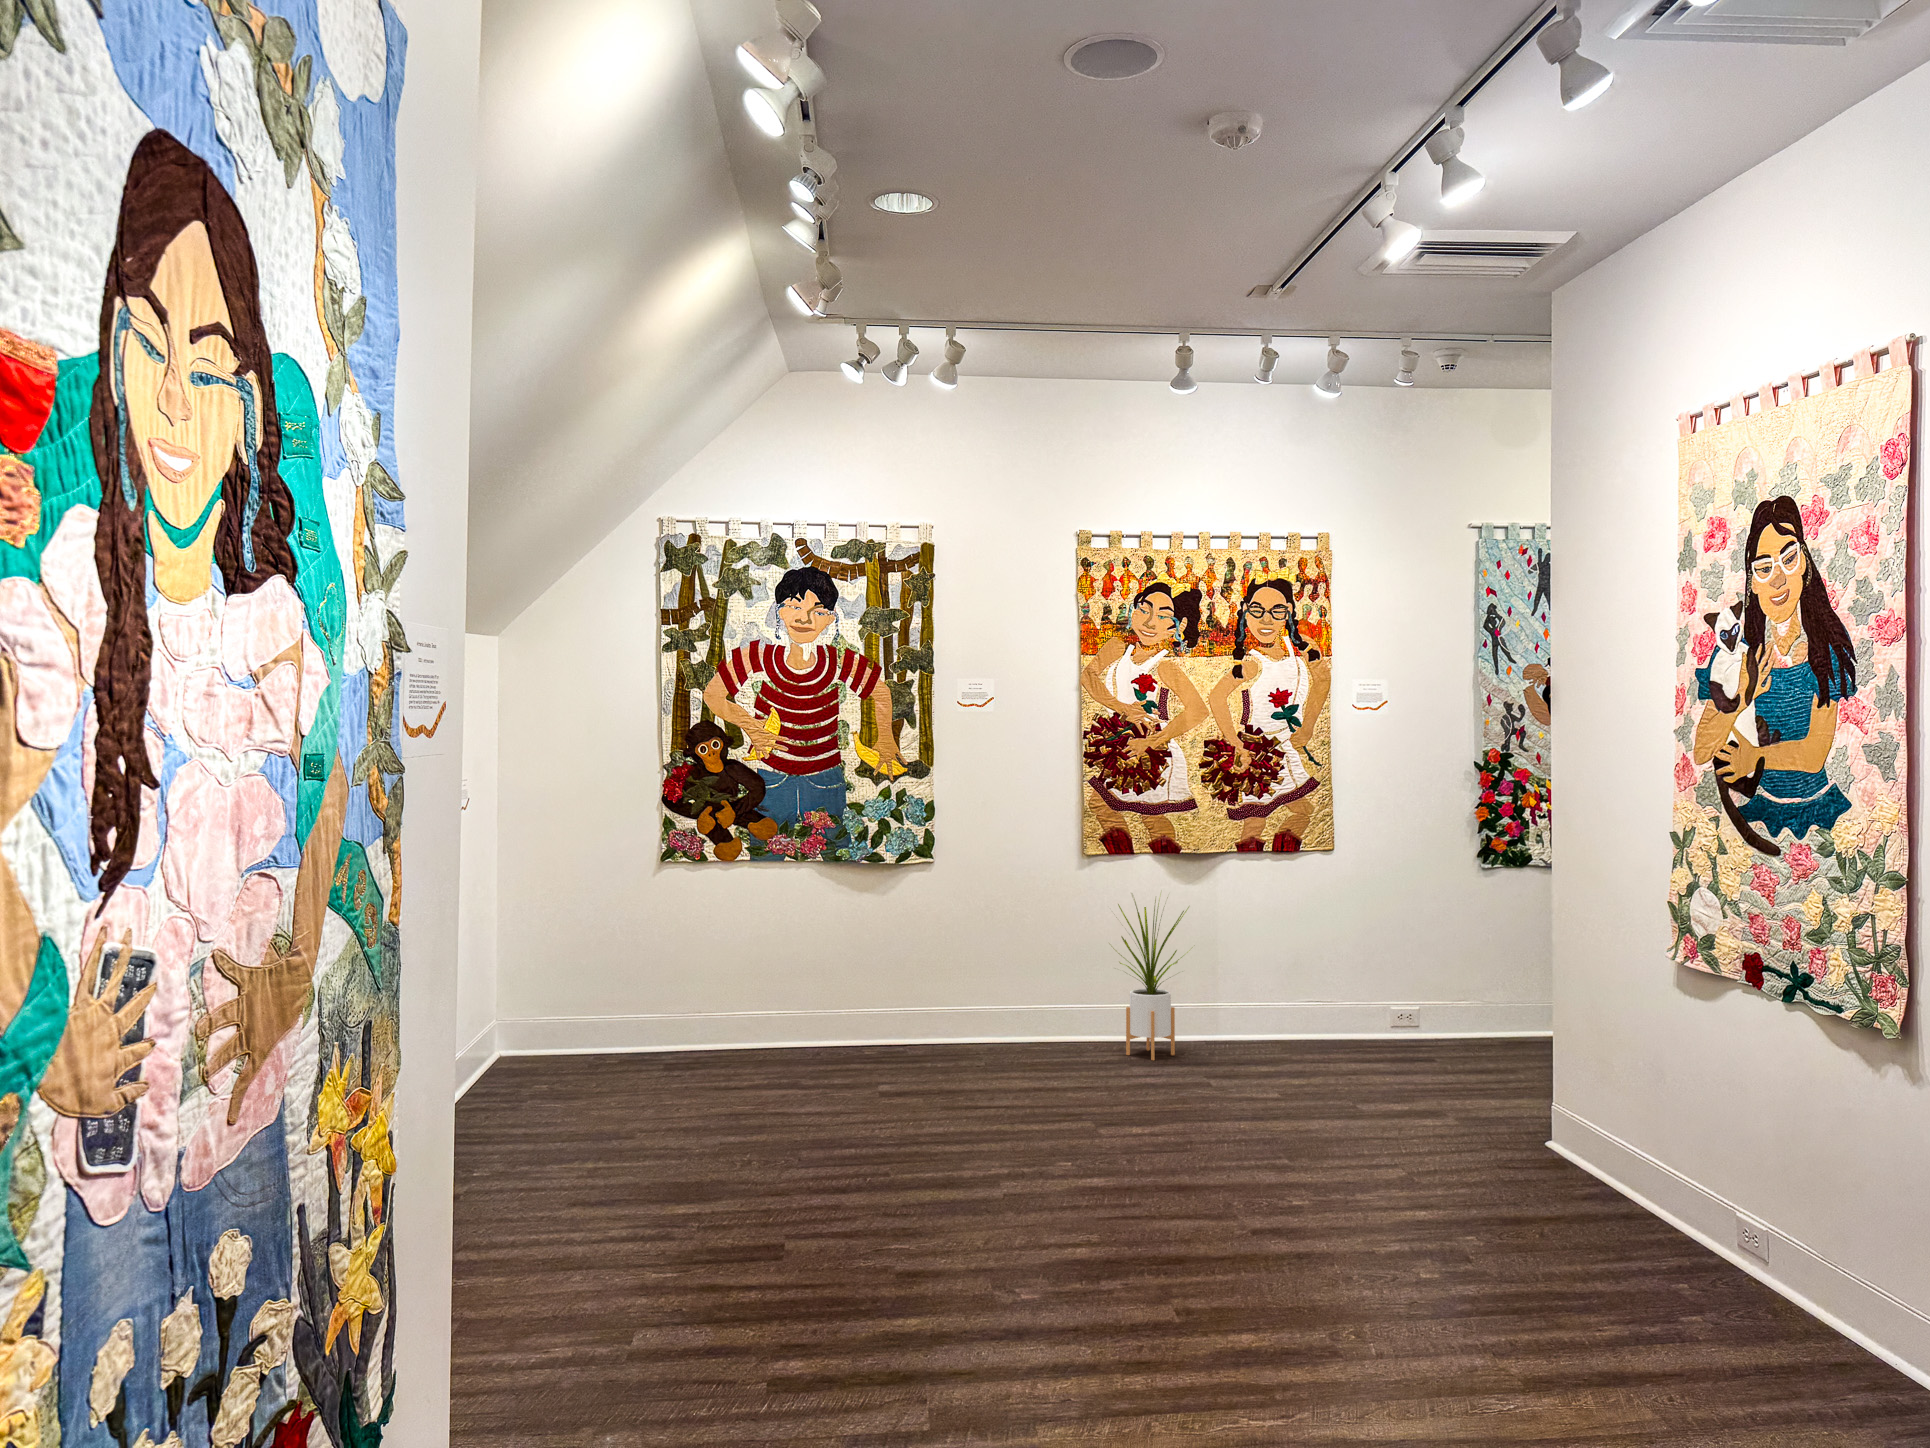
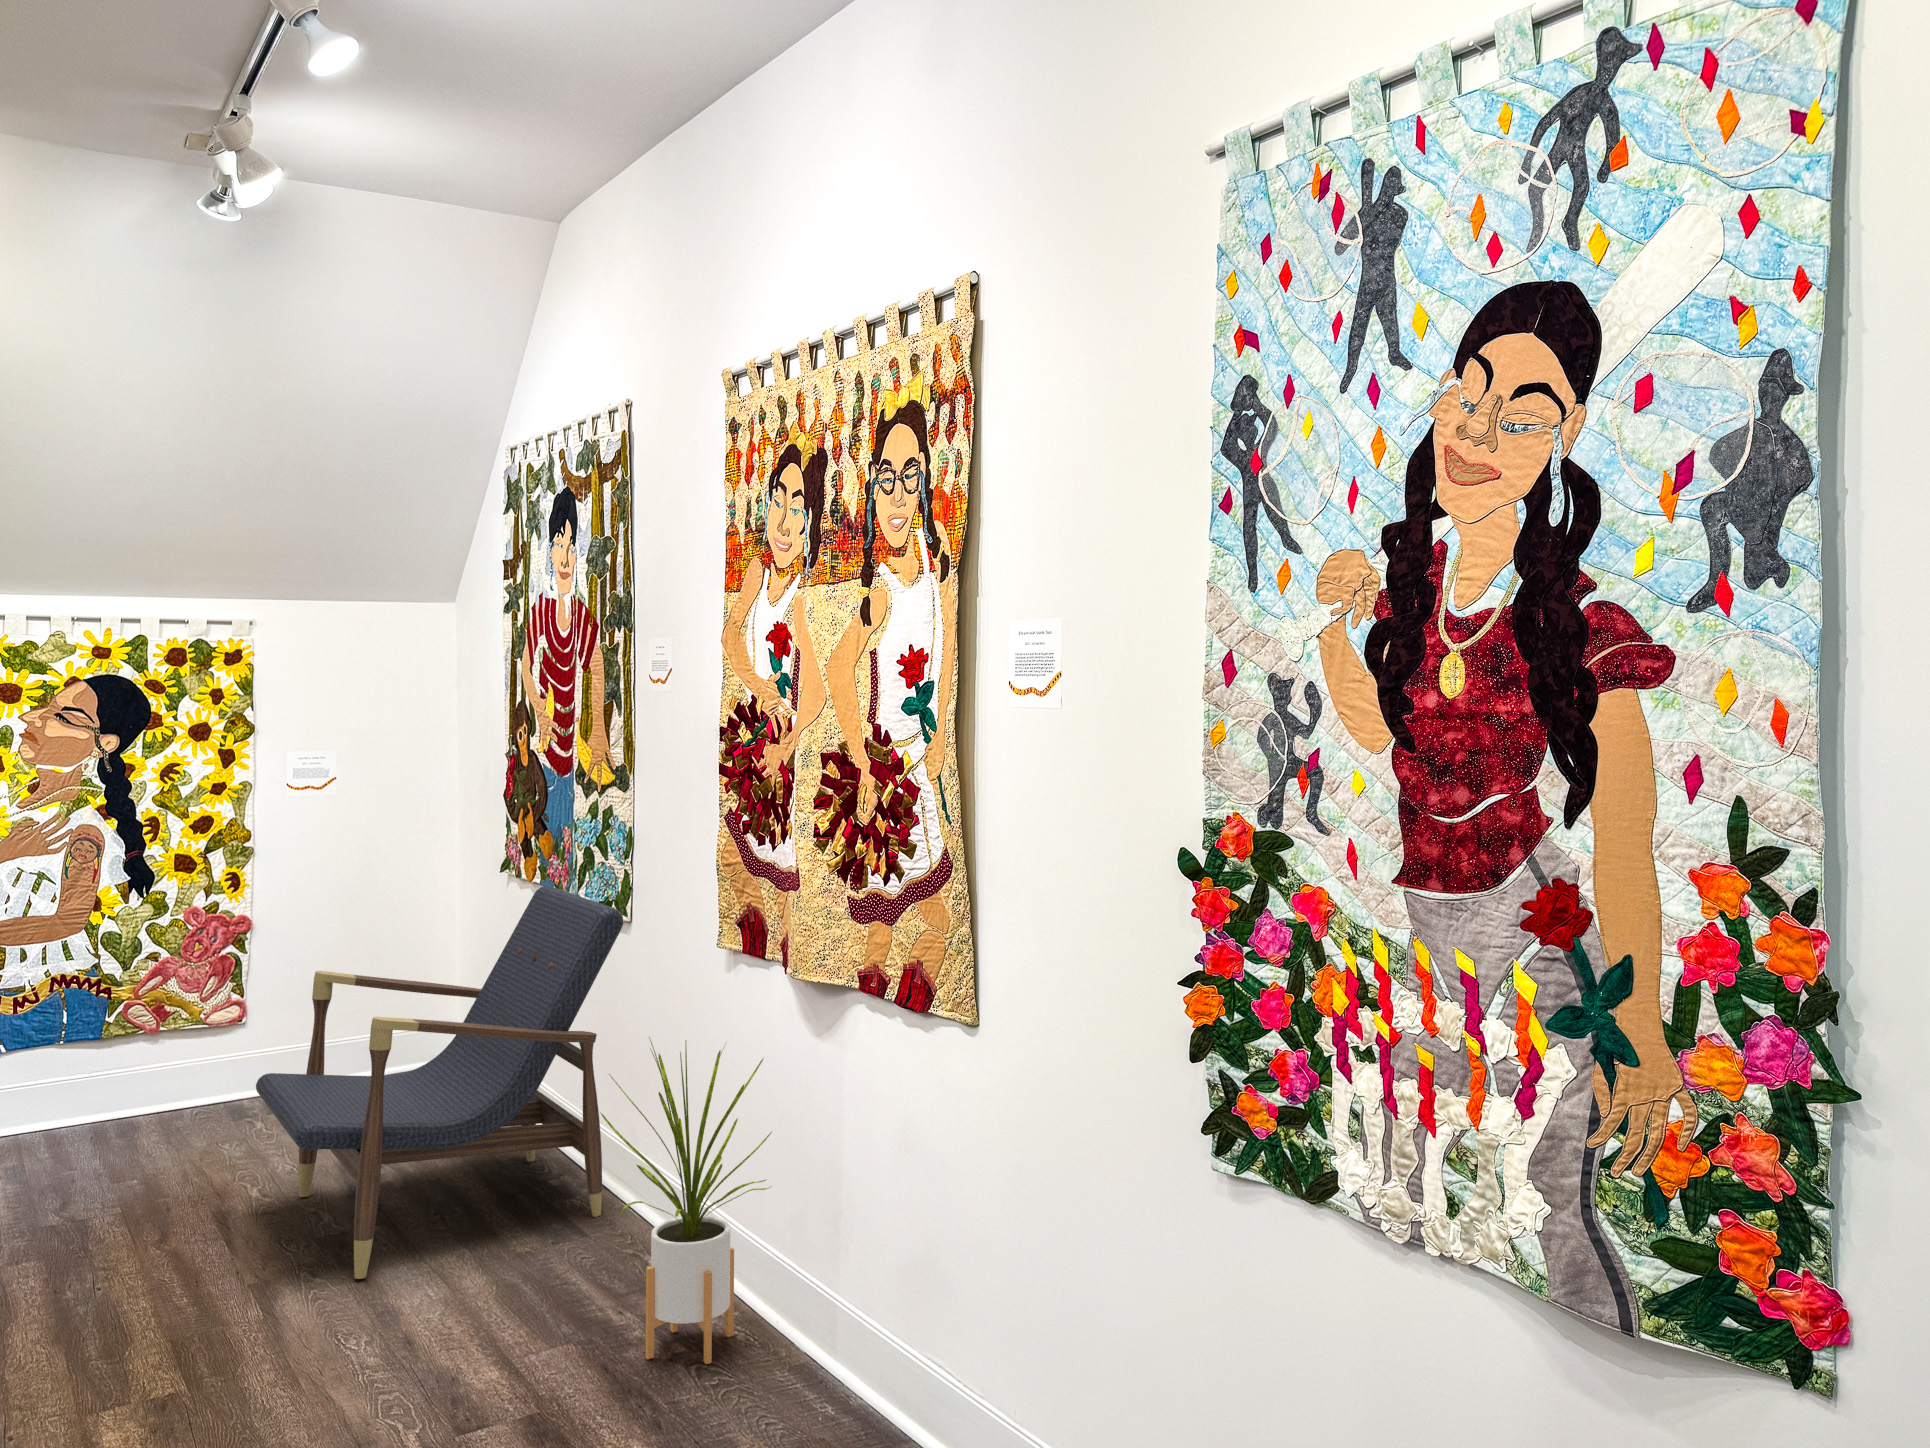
lounge chair: none [758,849,958,1085] -> present [256,886,623,1279]

